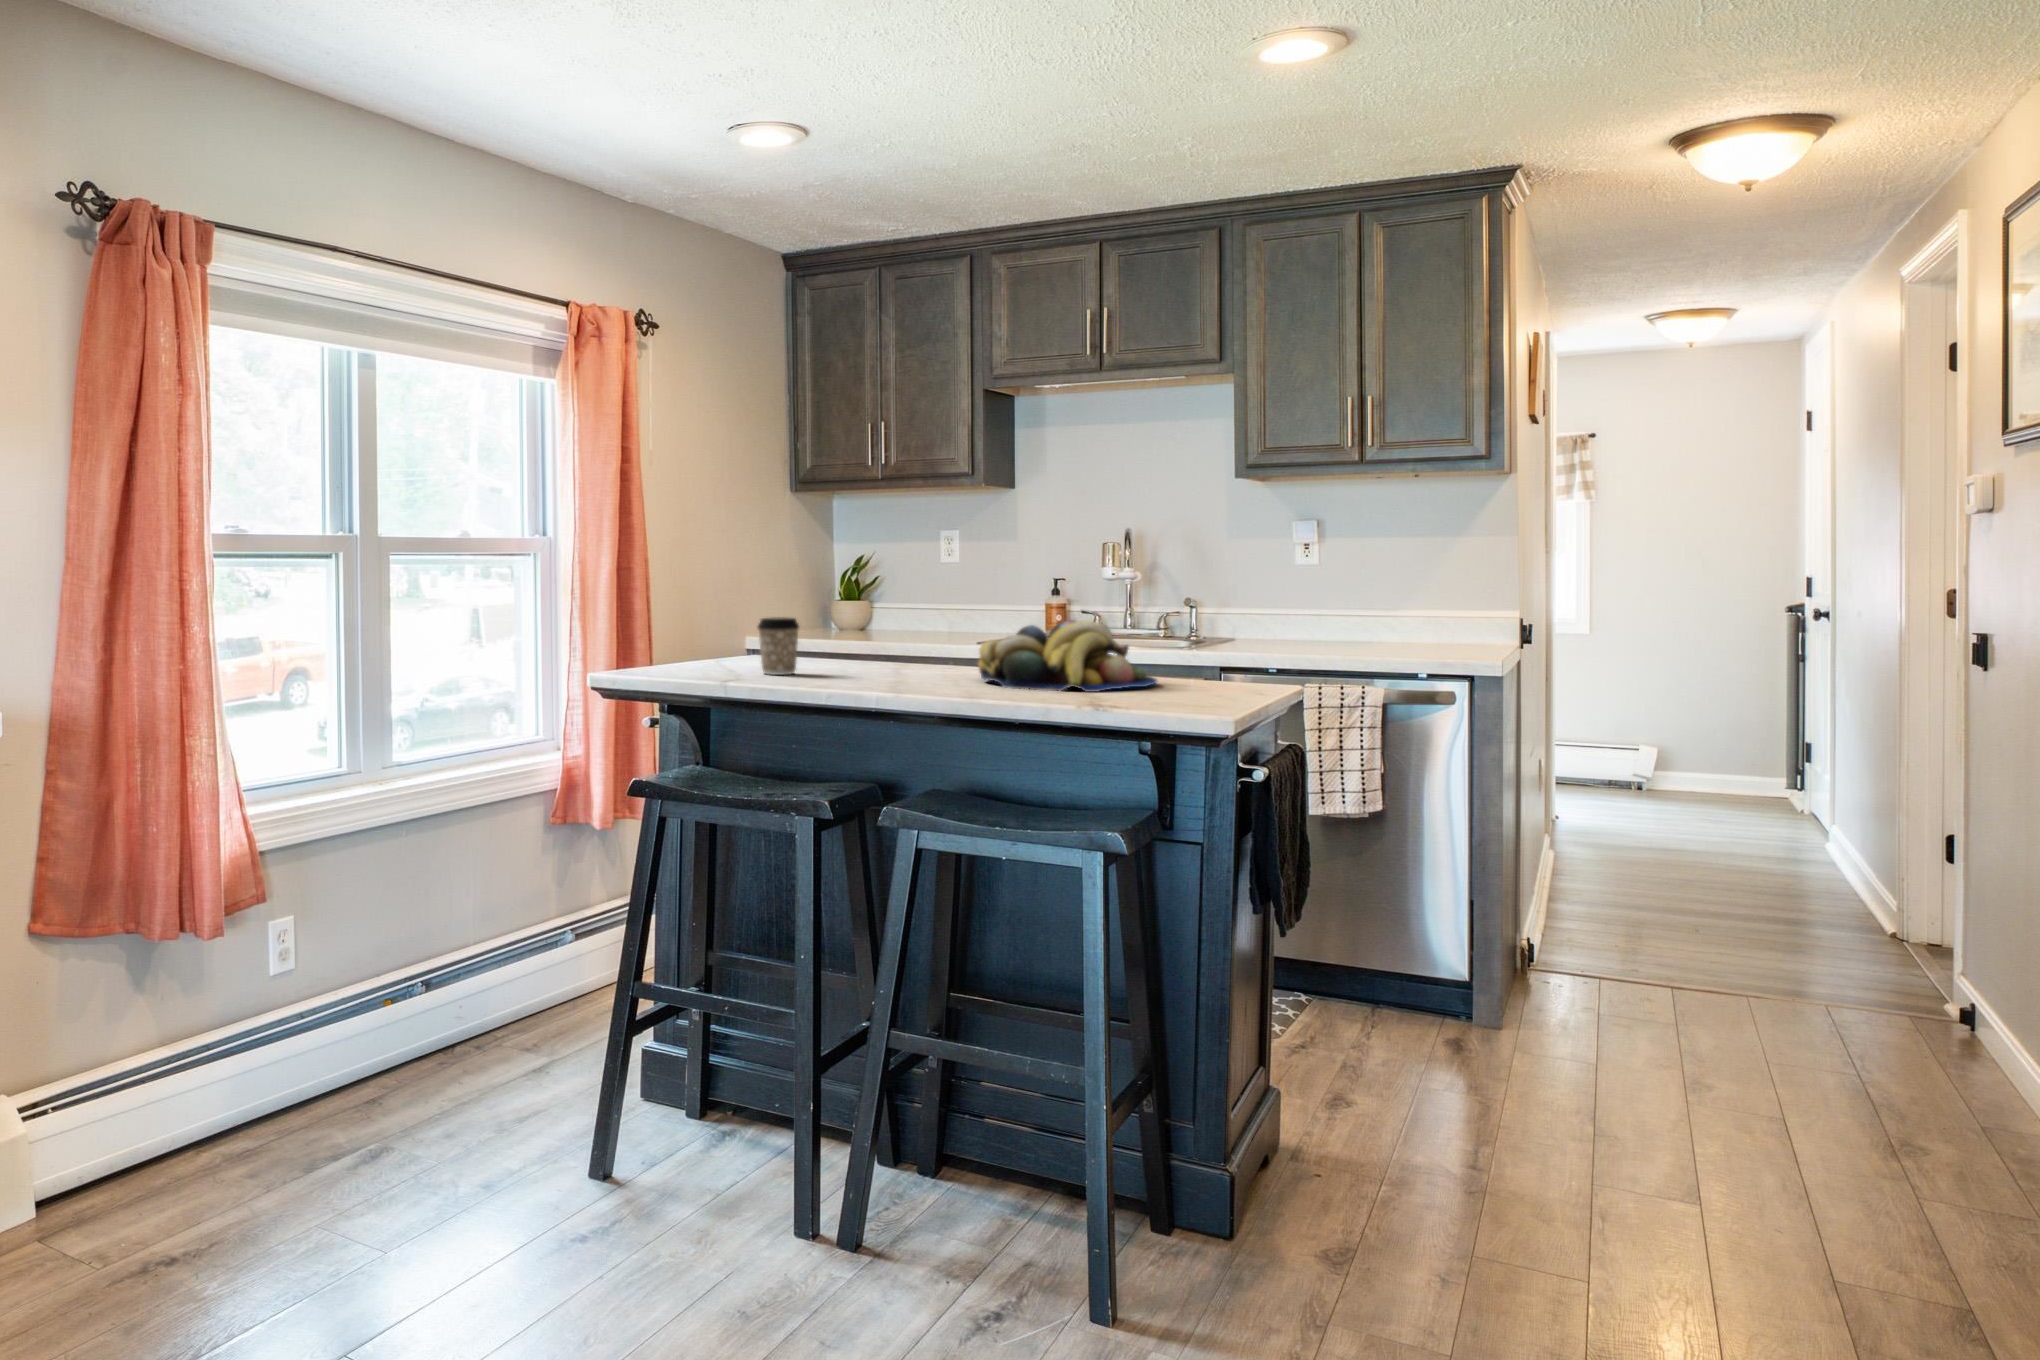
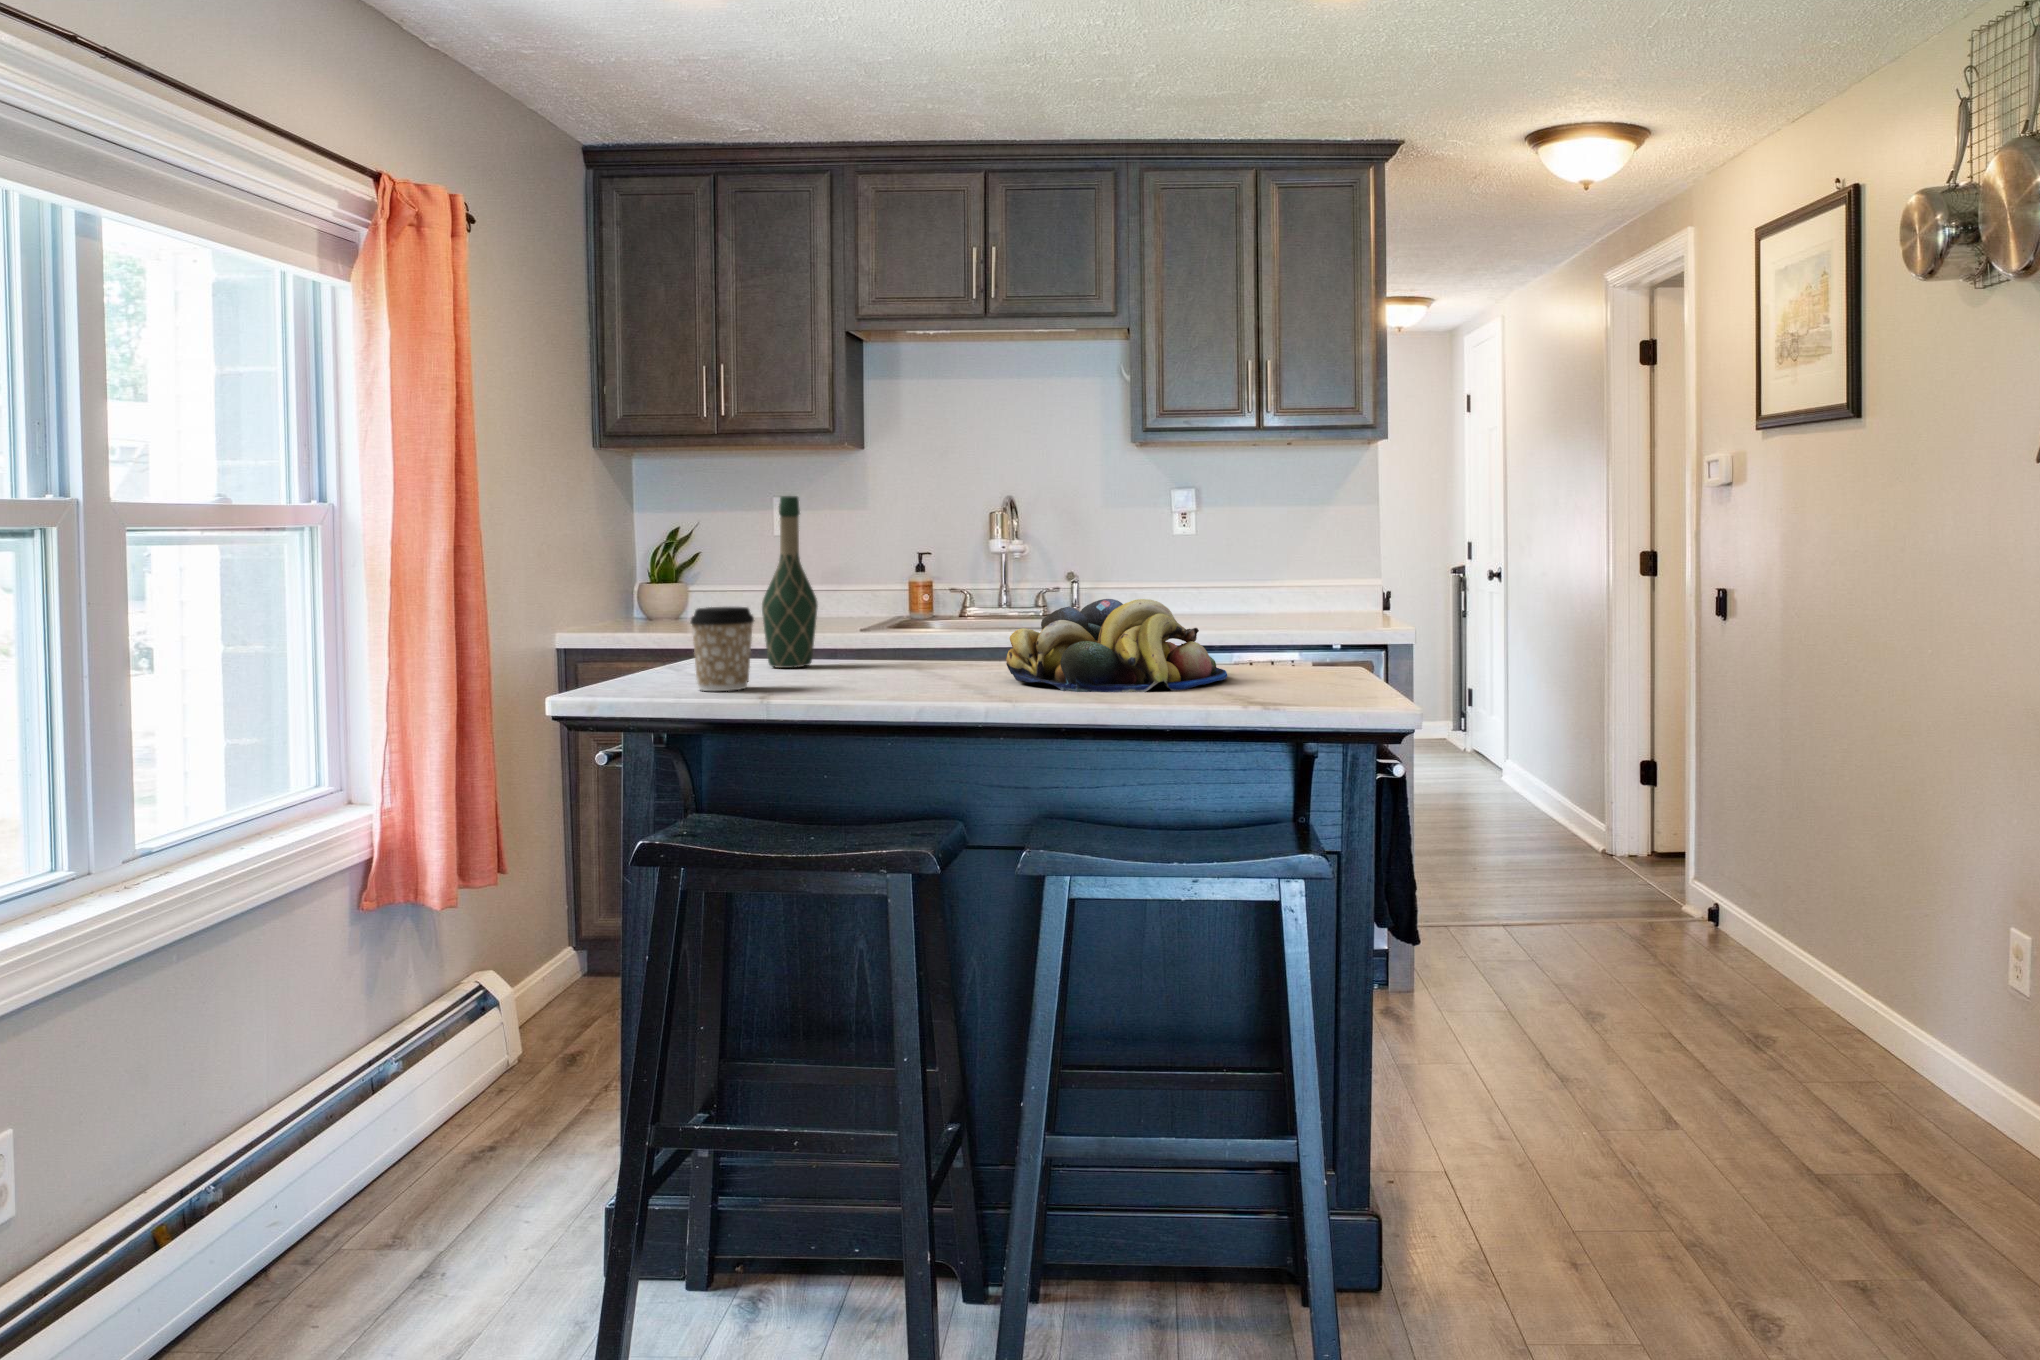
wine bottle: none [833,538,873,664] -> present [762,496,818,668]

